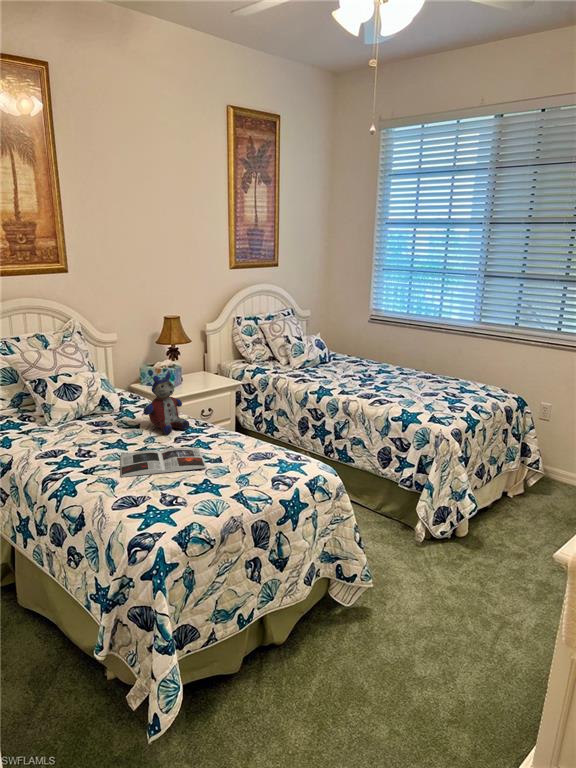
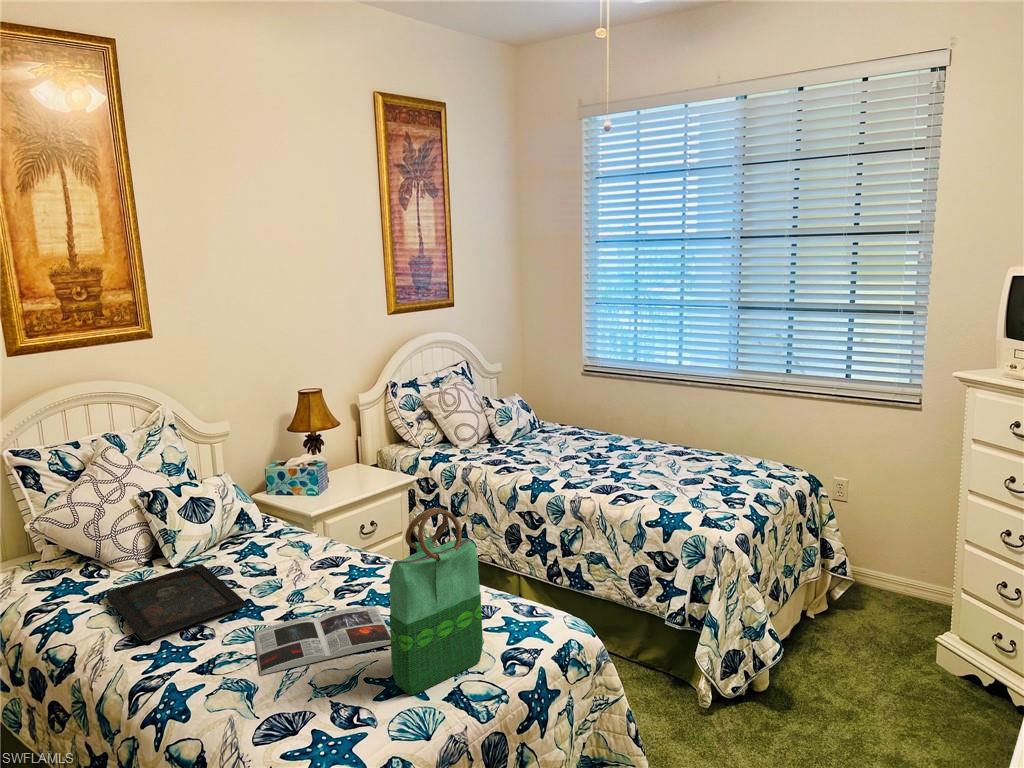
stuffed bear: present [143,373,189,434] -> none [283,488,355,583]
tote bag: none [201,379,261,494] -> present [389,508,483,695]
tray: none [33,417,117,454] -> present [106,564,246,641]

